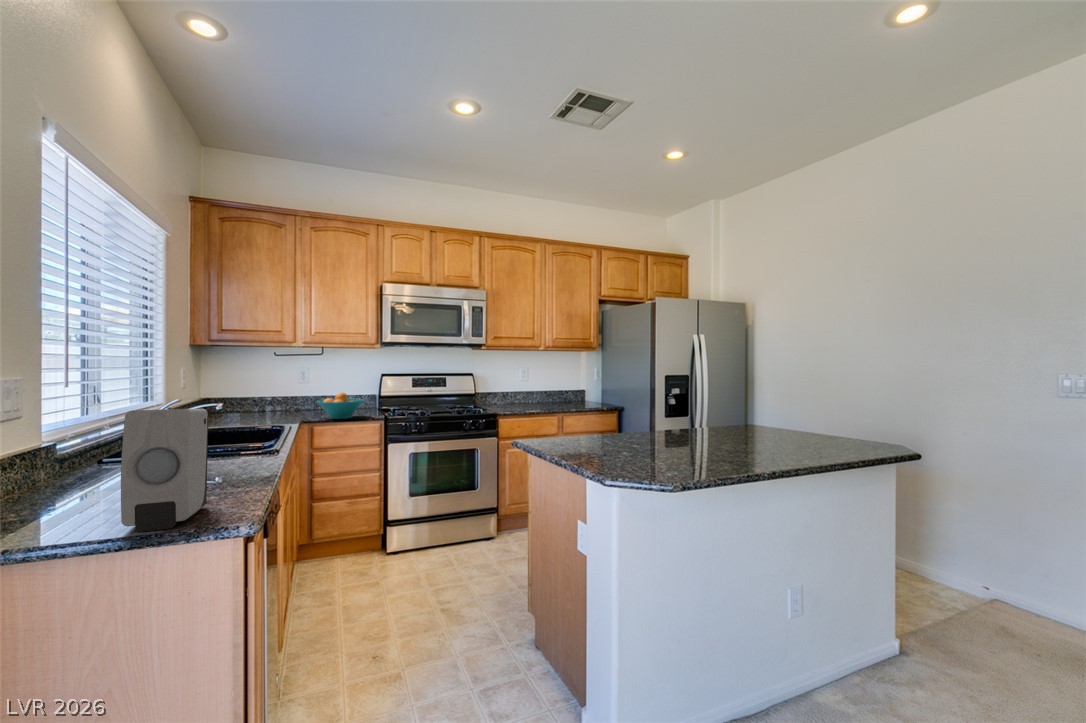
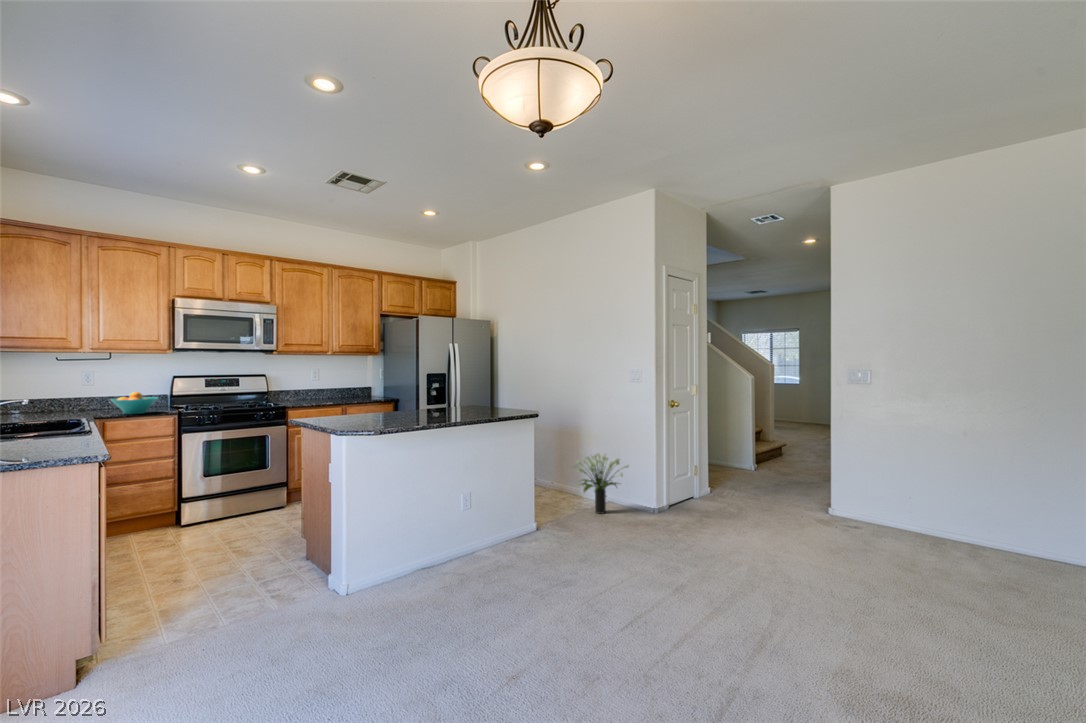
soap dispenser: present [121,409,208,532] -> none [32,392,75,458]
potted plant: none [929,516,1056,623] -> present [573,453,629,514]

